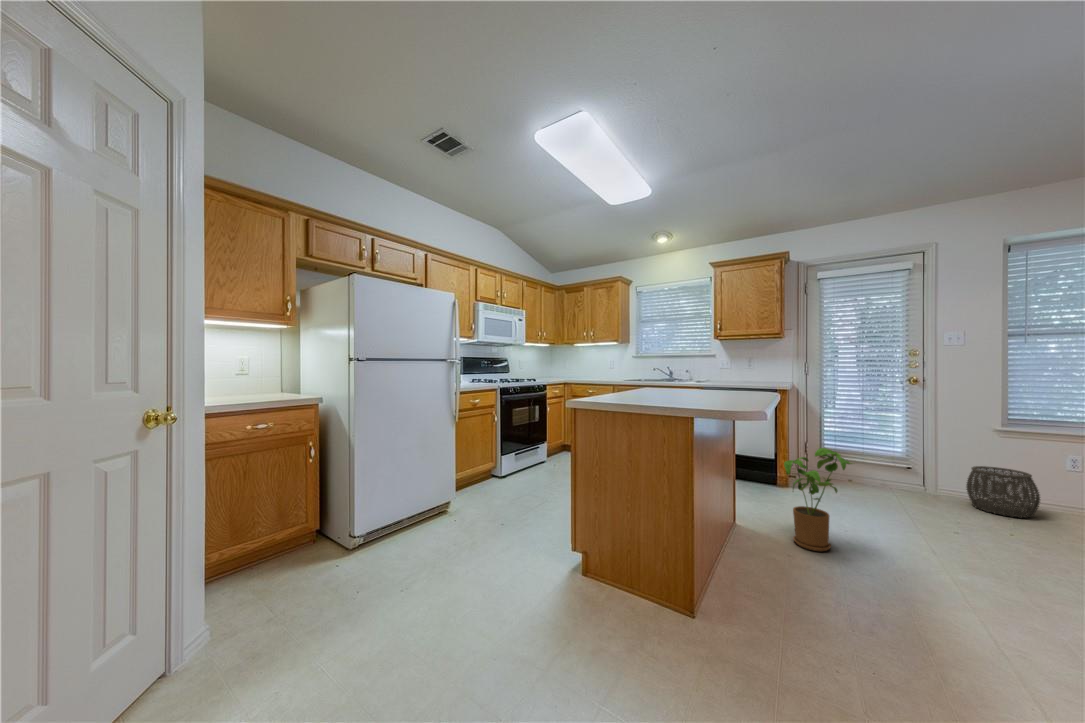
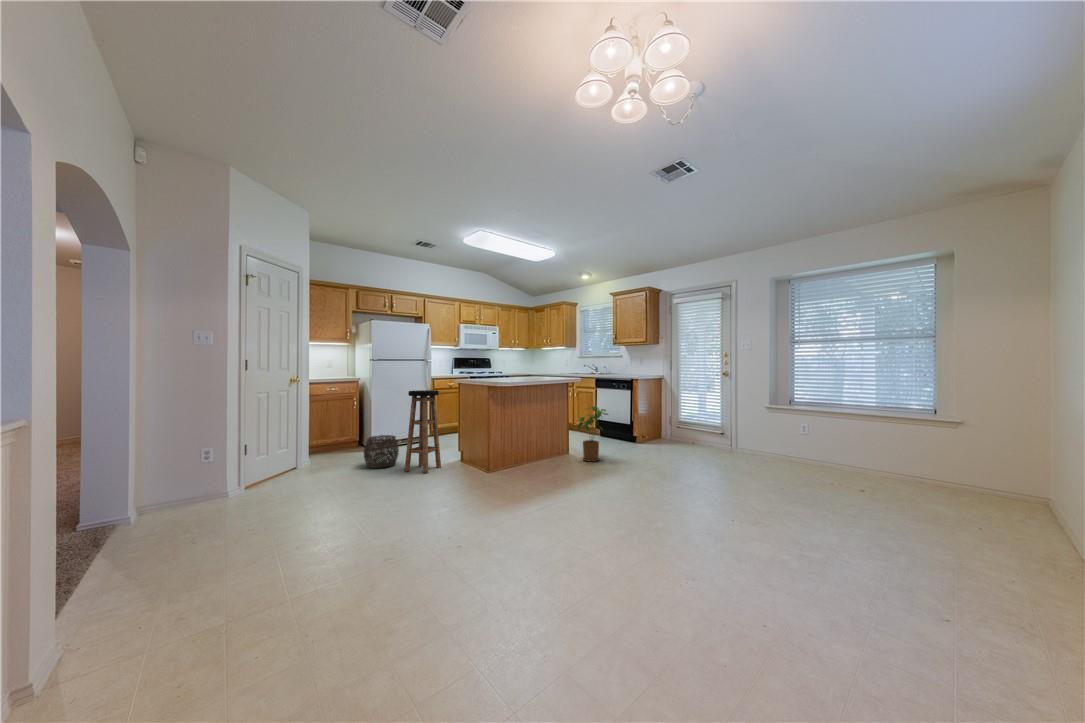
bar stool: none [506,433,577,657] -> present [405,390,441,473]
woven basket: present [966,466,1040,518] -> present [364,435,399,468]

